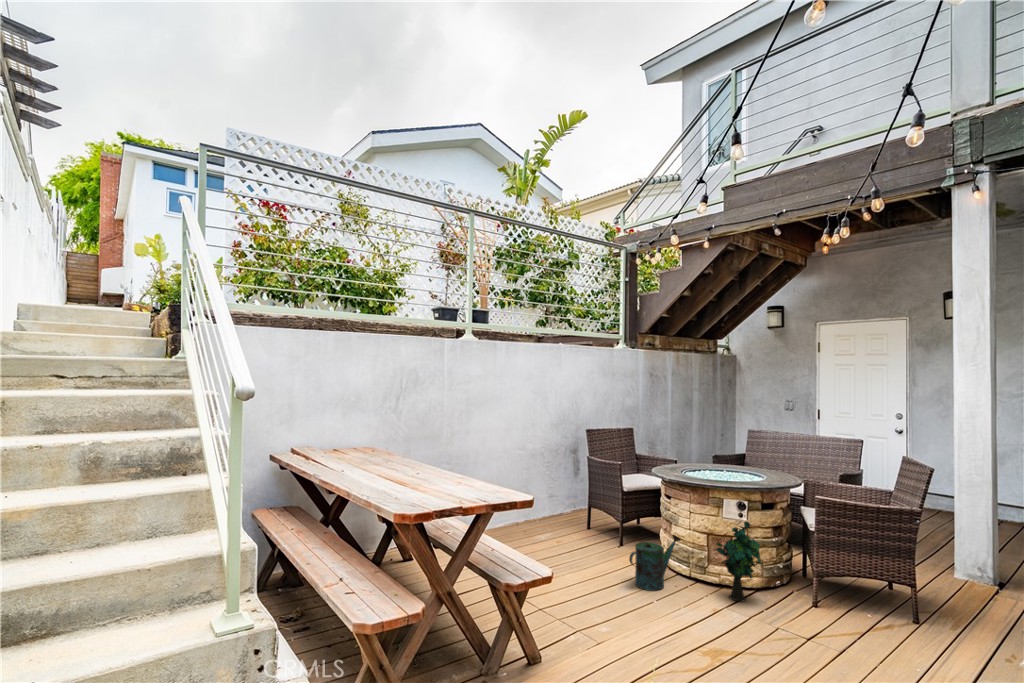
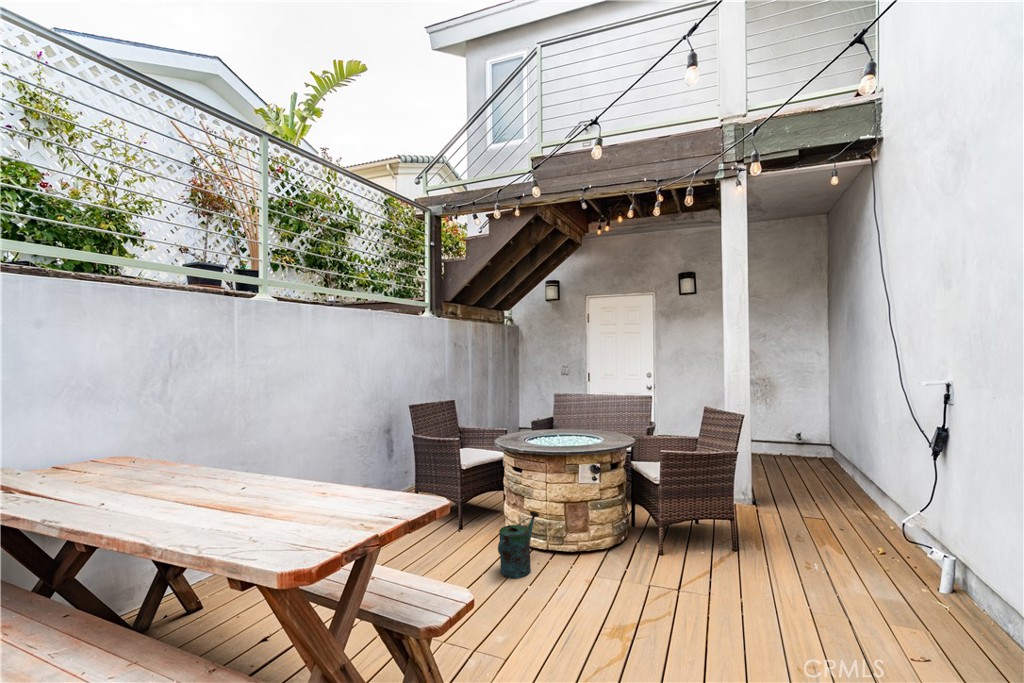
decorative plant: present [715,522,762,602] -> none [576,483,621,565]

